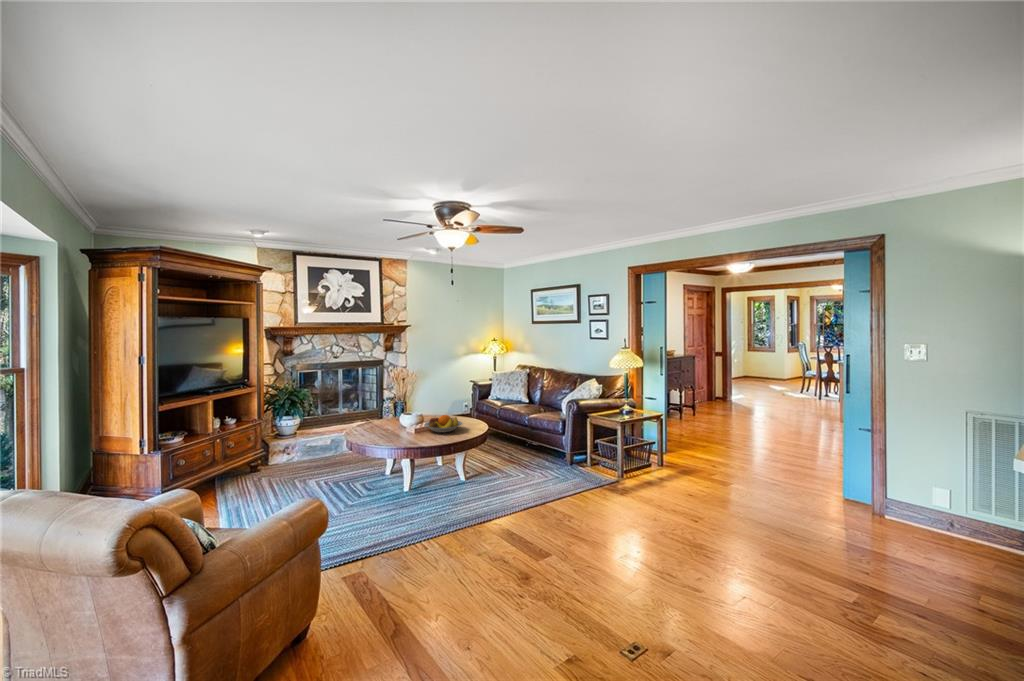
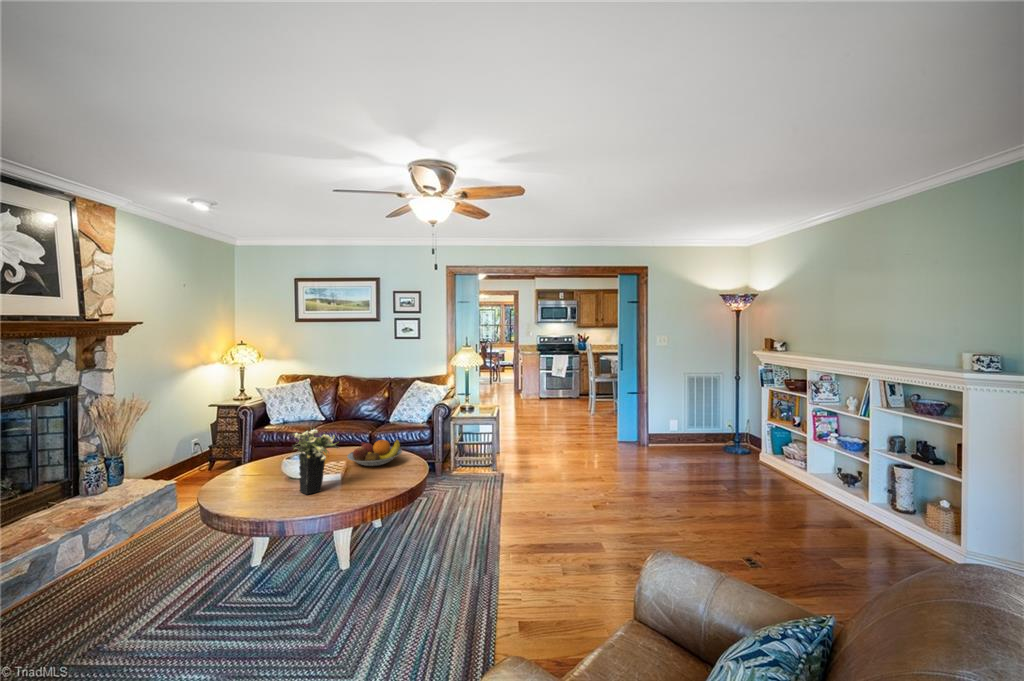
flower arrangement: none [368,394,401,435] -> present [293,427,339,494]

